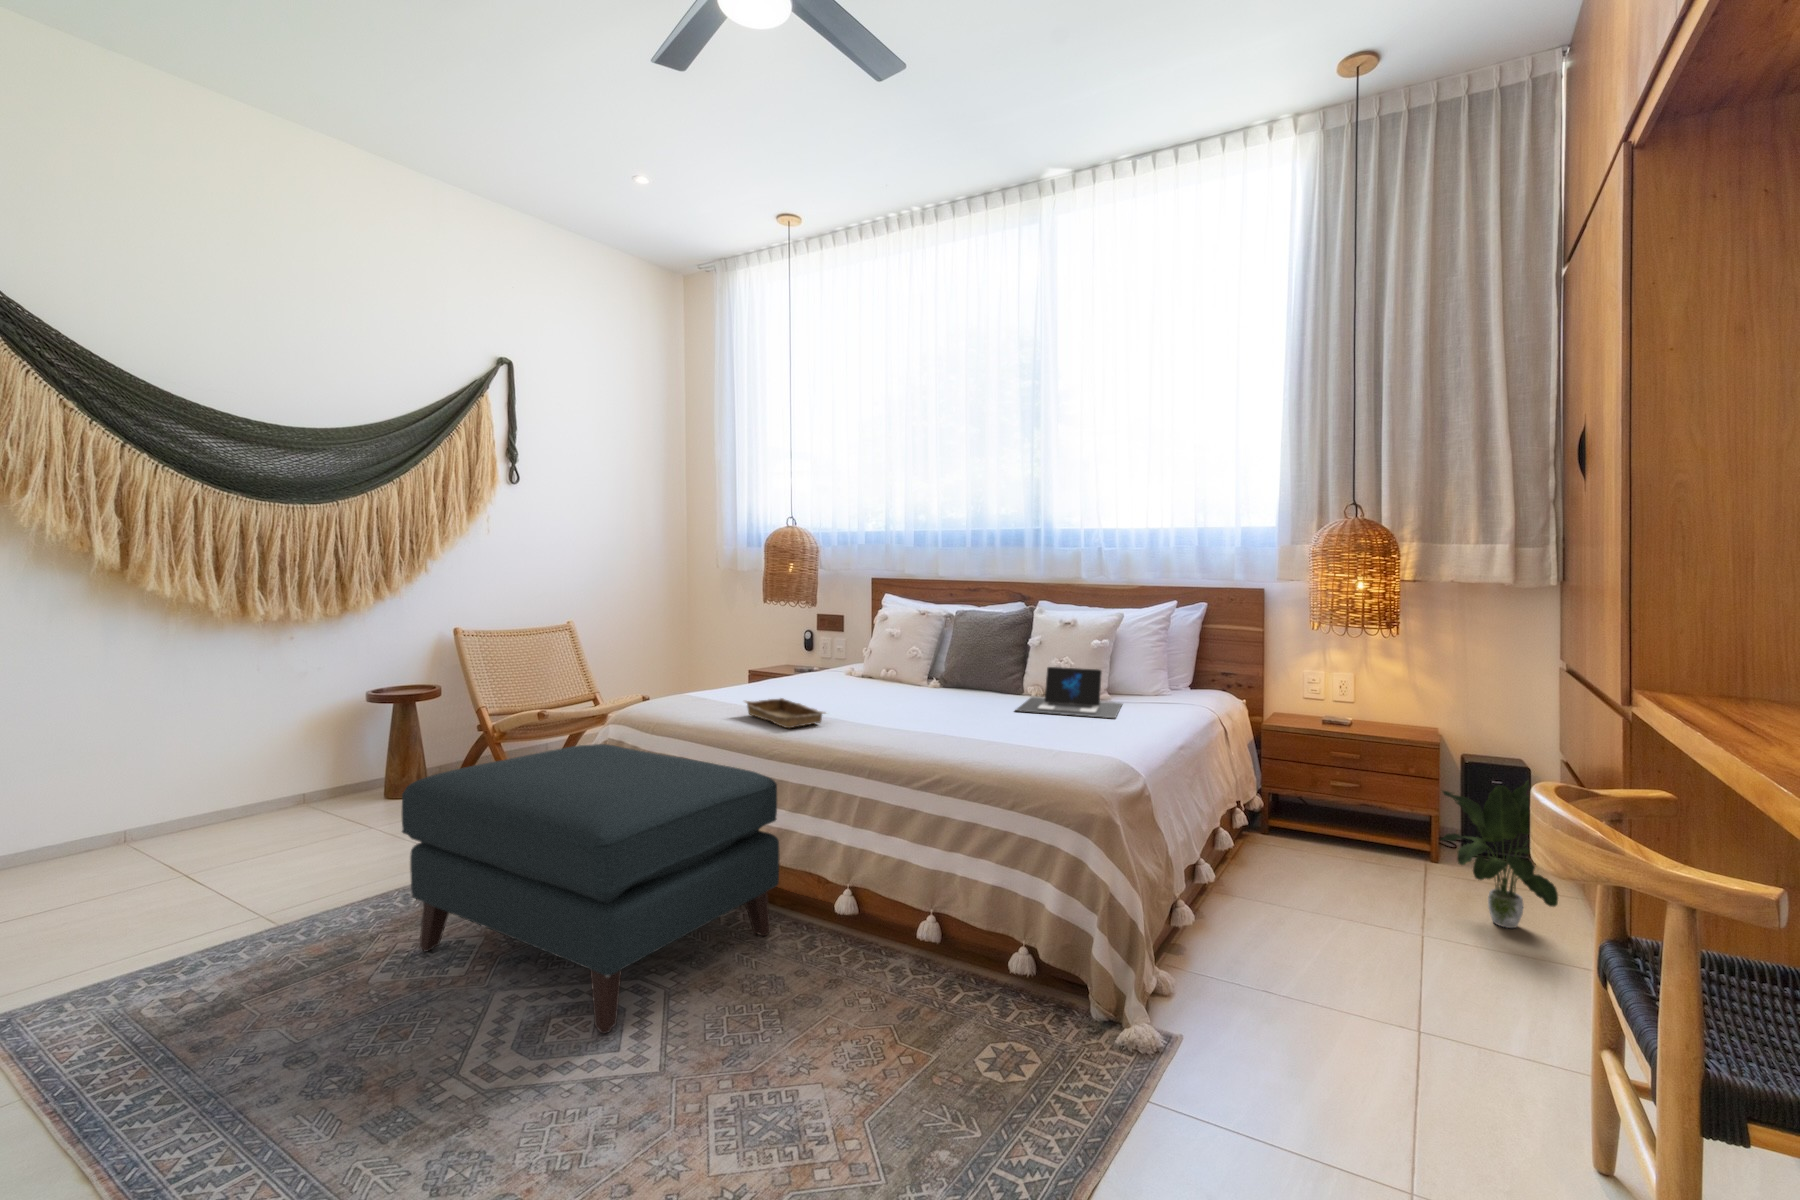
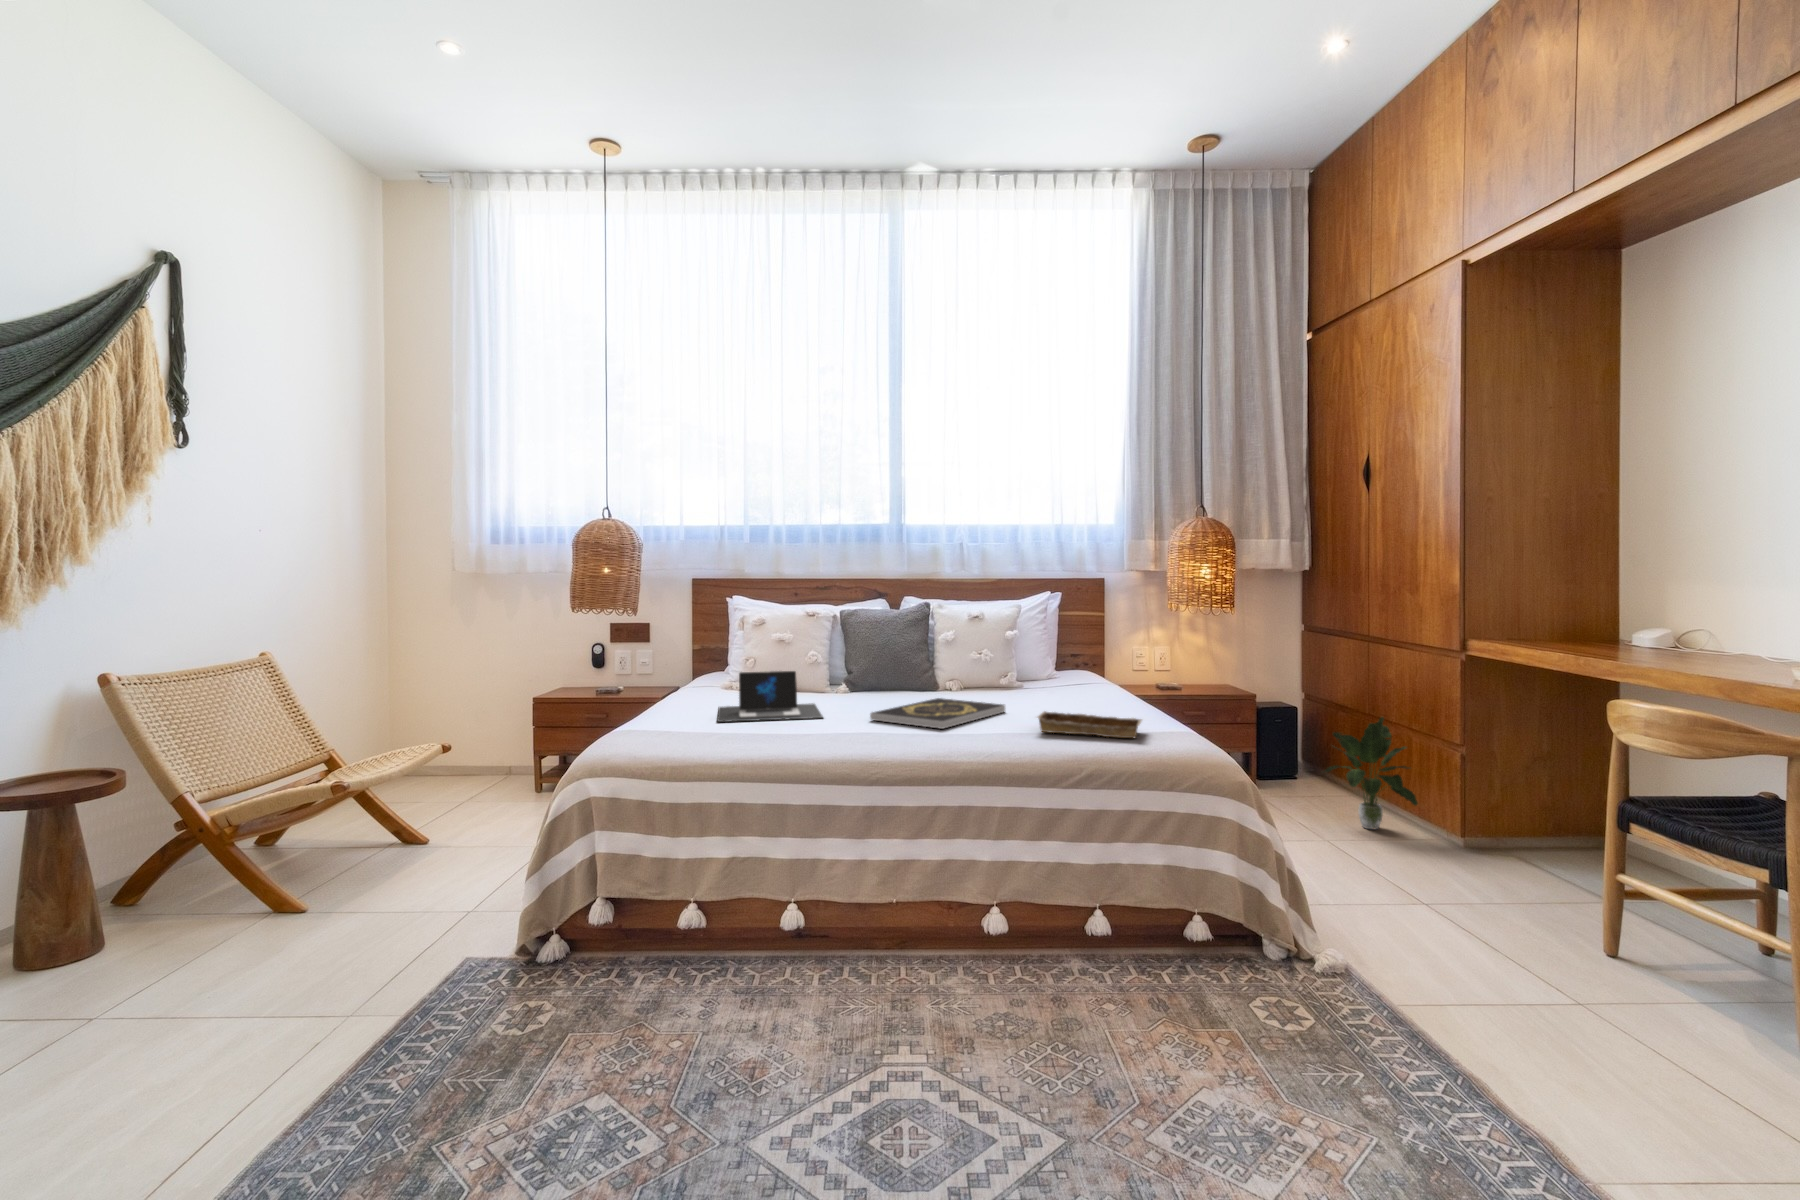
laptop: present [1016,667,1122,718] -> present [717,671,823,722]
book: none [854,694,987,721] -> present [870,698,1005,729]
tray: present [745,698,825,728] -> present [1038,711,1142,738]
ottoman: present [402,744,779,1033] -> none [507,795,952,1125]

